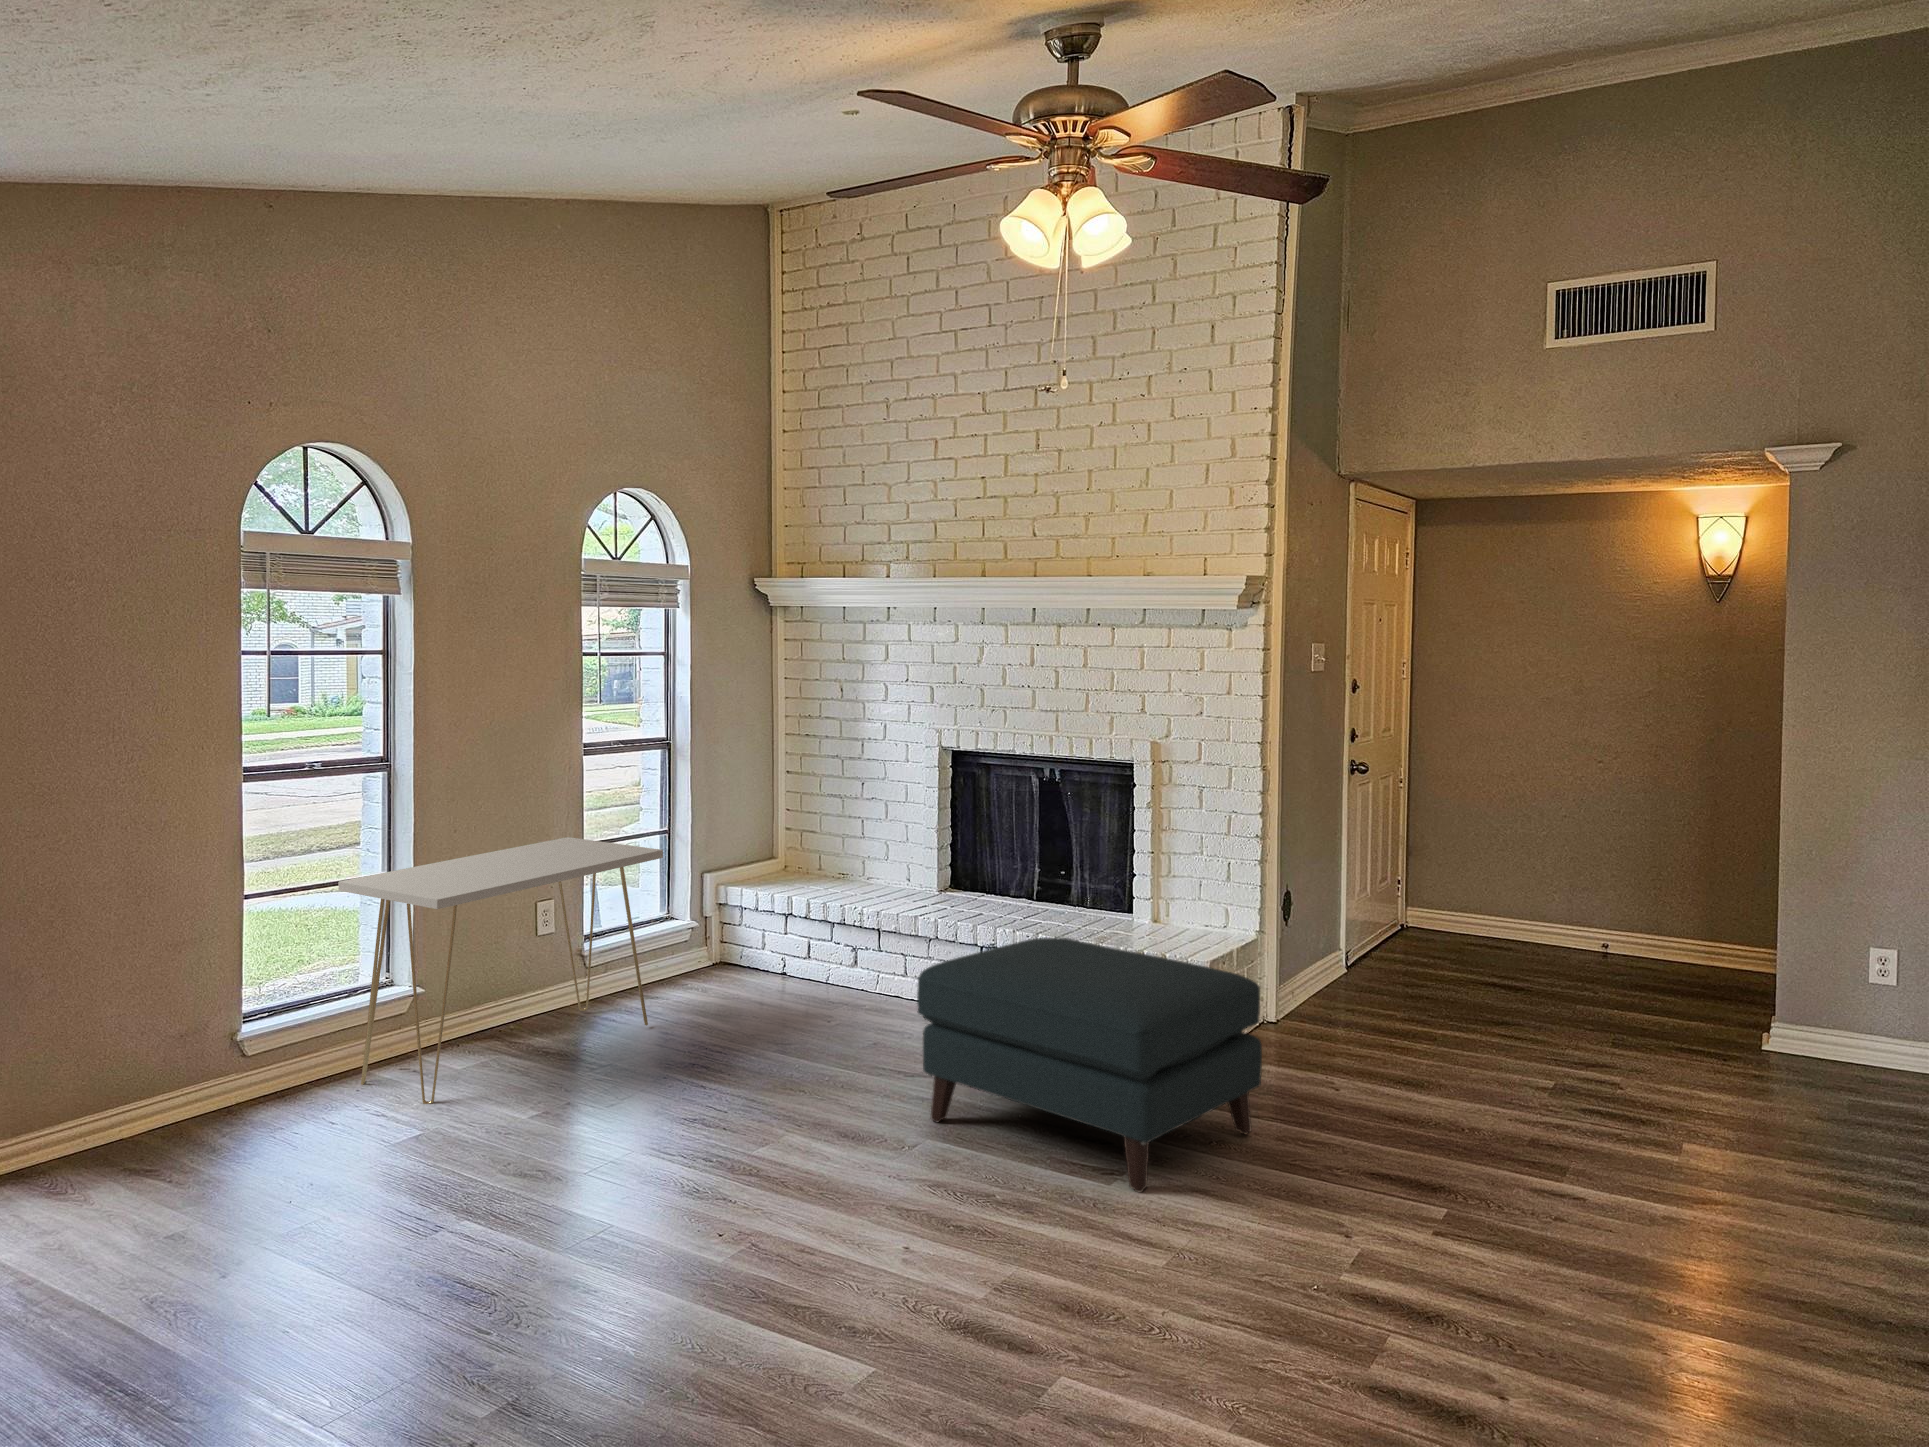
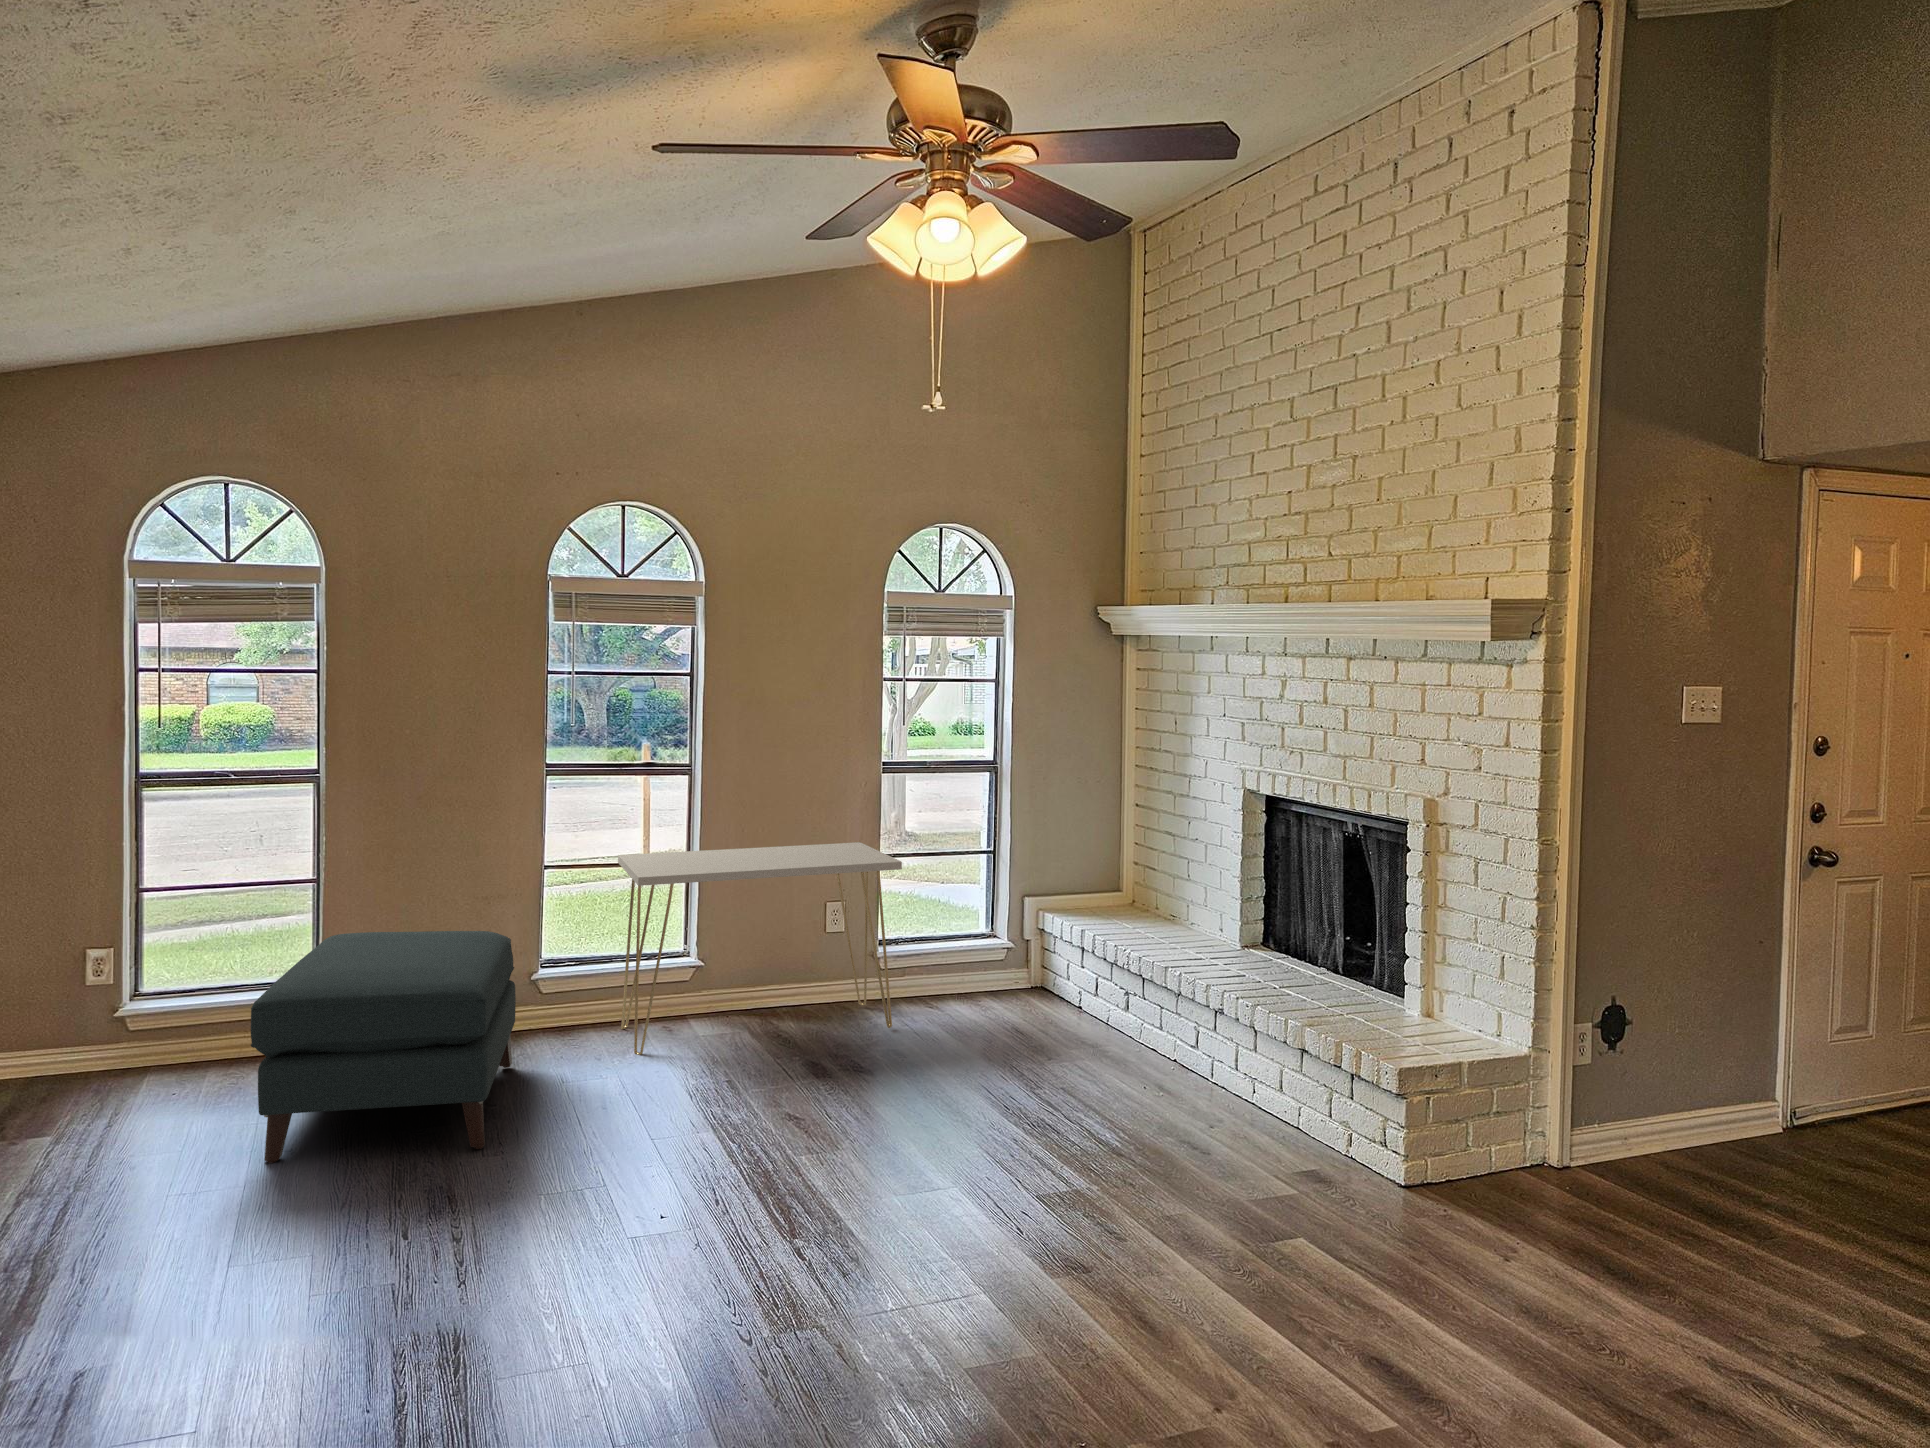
ottoman: present [917,938,1262,1192] -> present [251,931,516,1163]

